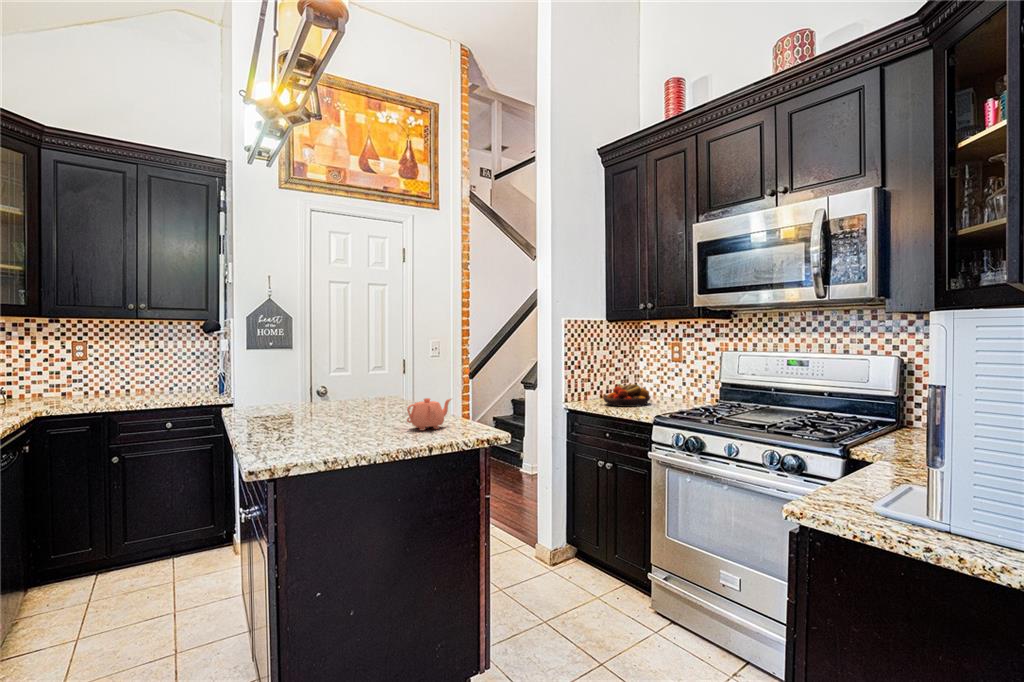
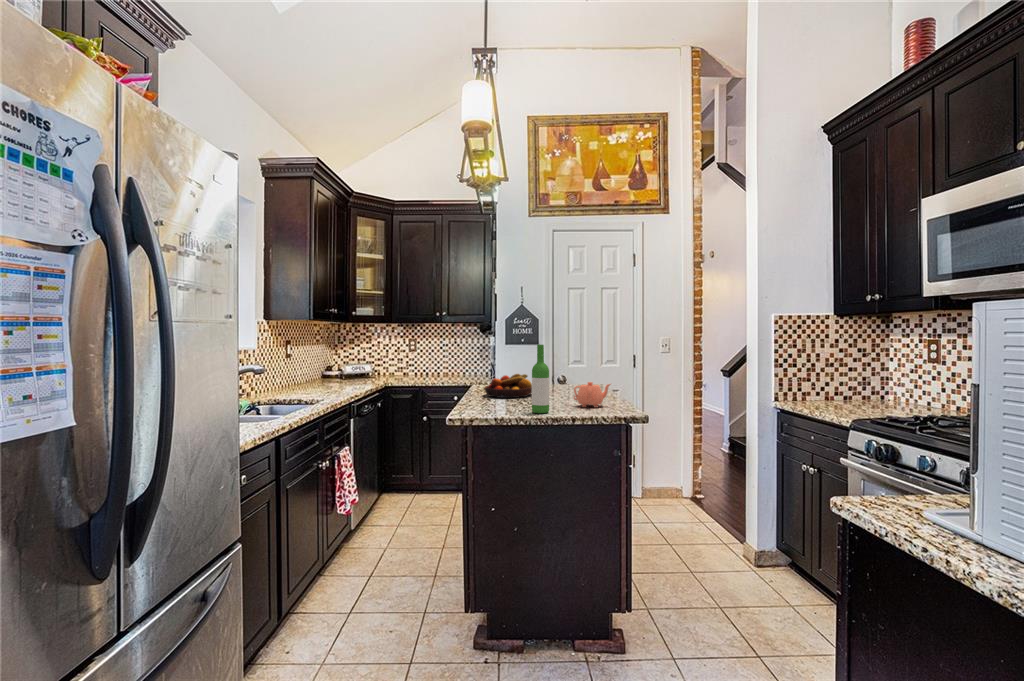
wine bottle: none [366,353,391,445] -> present [532,345,549,413]
fruit bowl: present [603,384,651,407] -> present [484,374,532,398]

